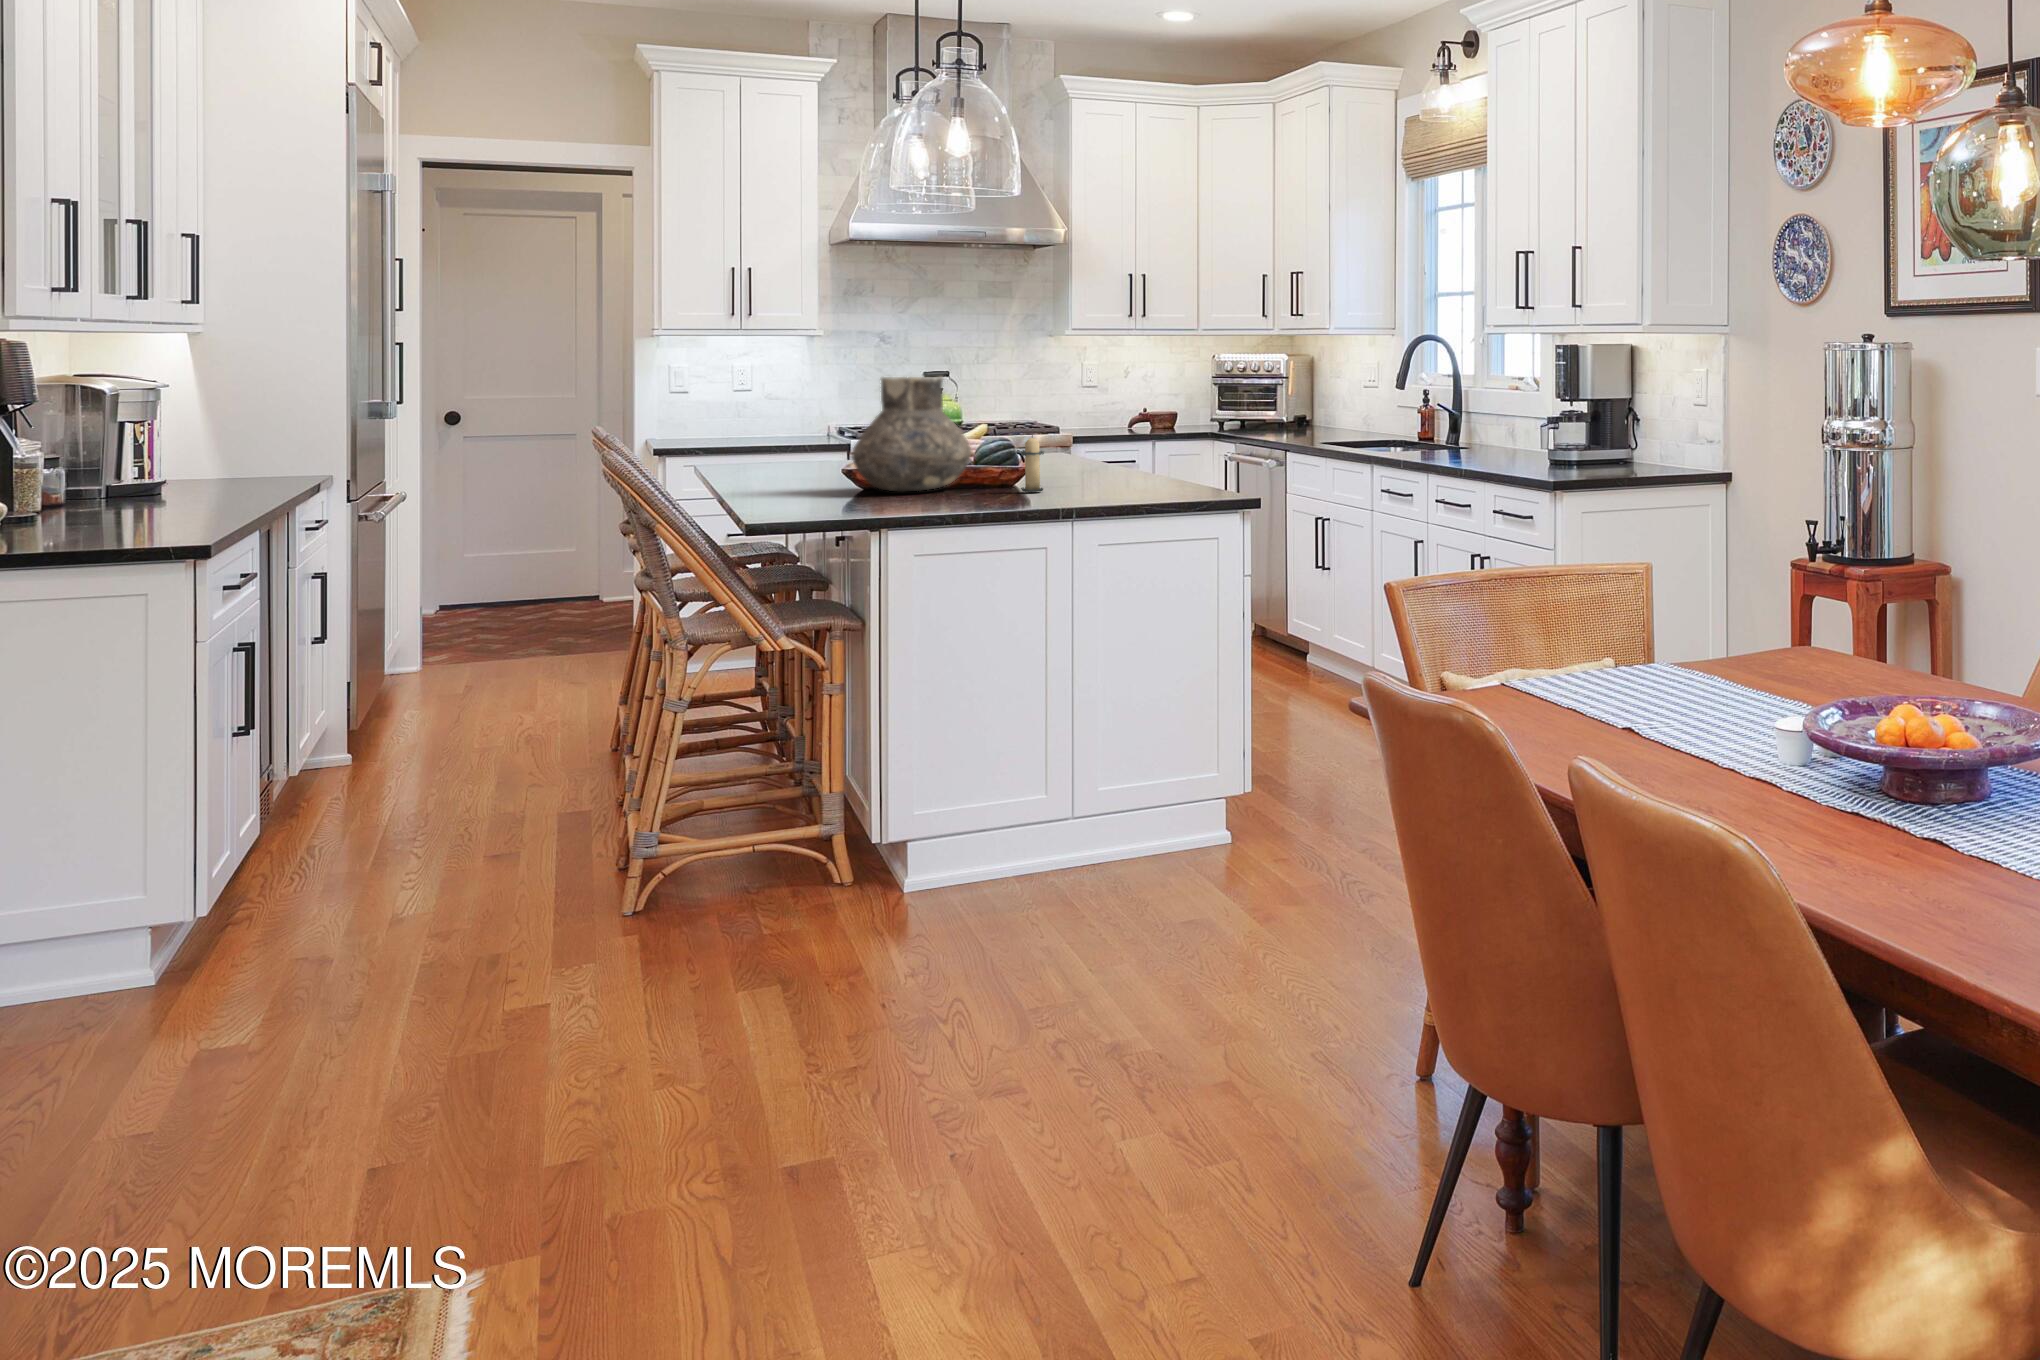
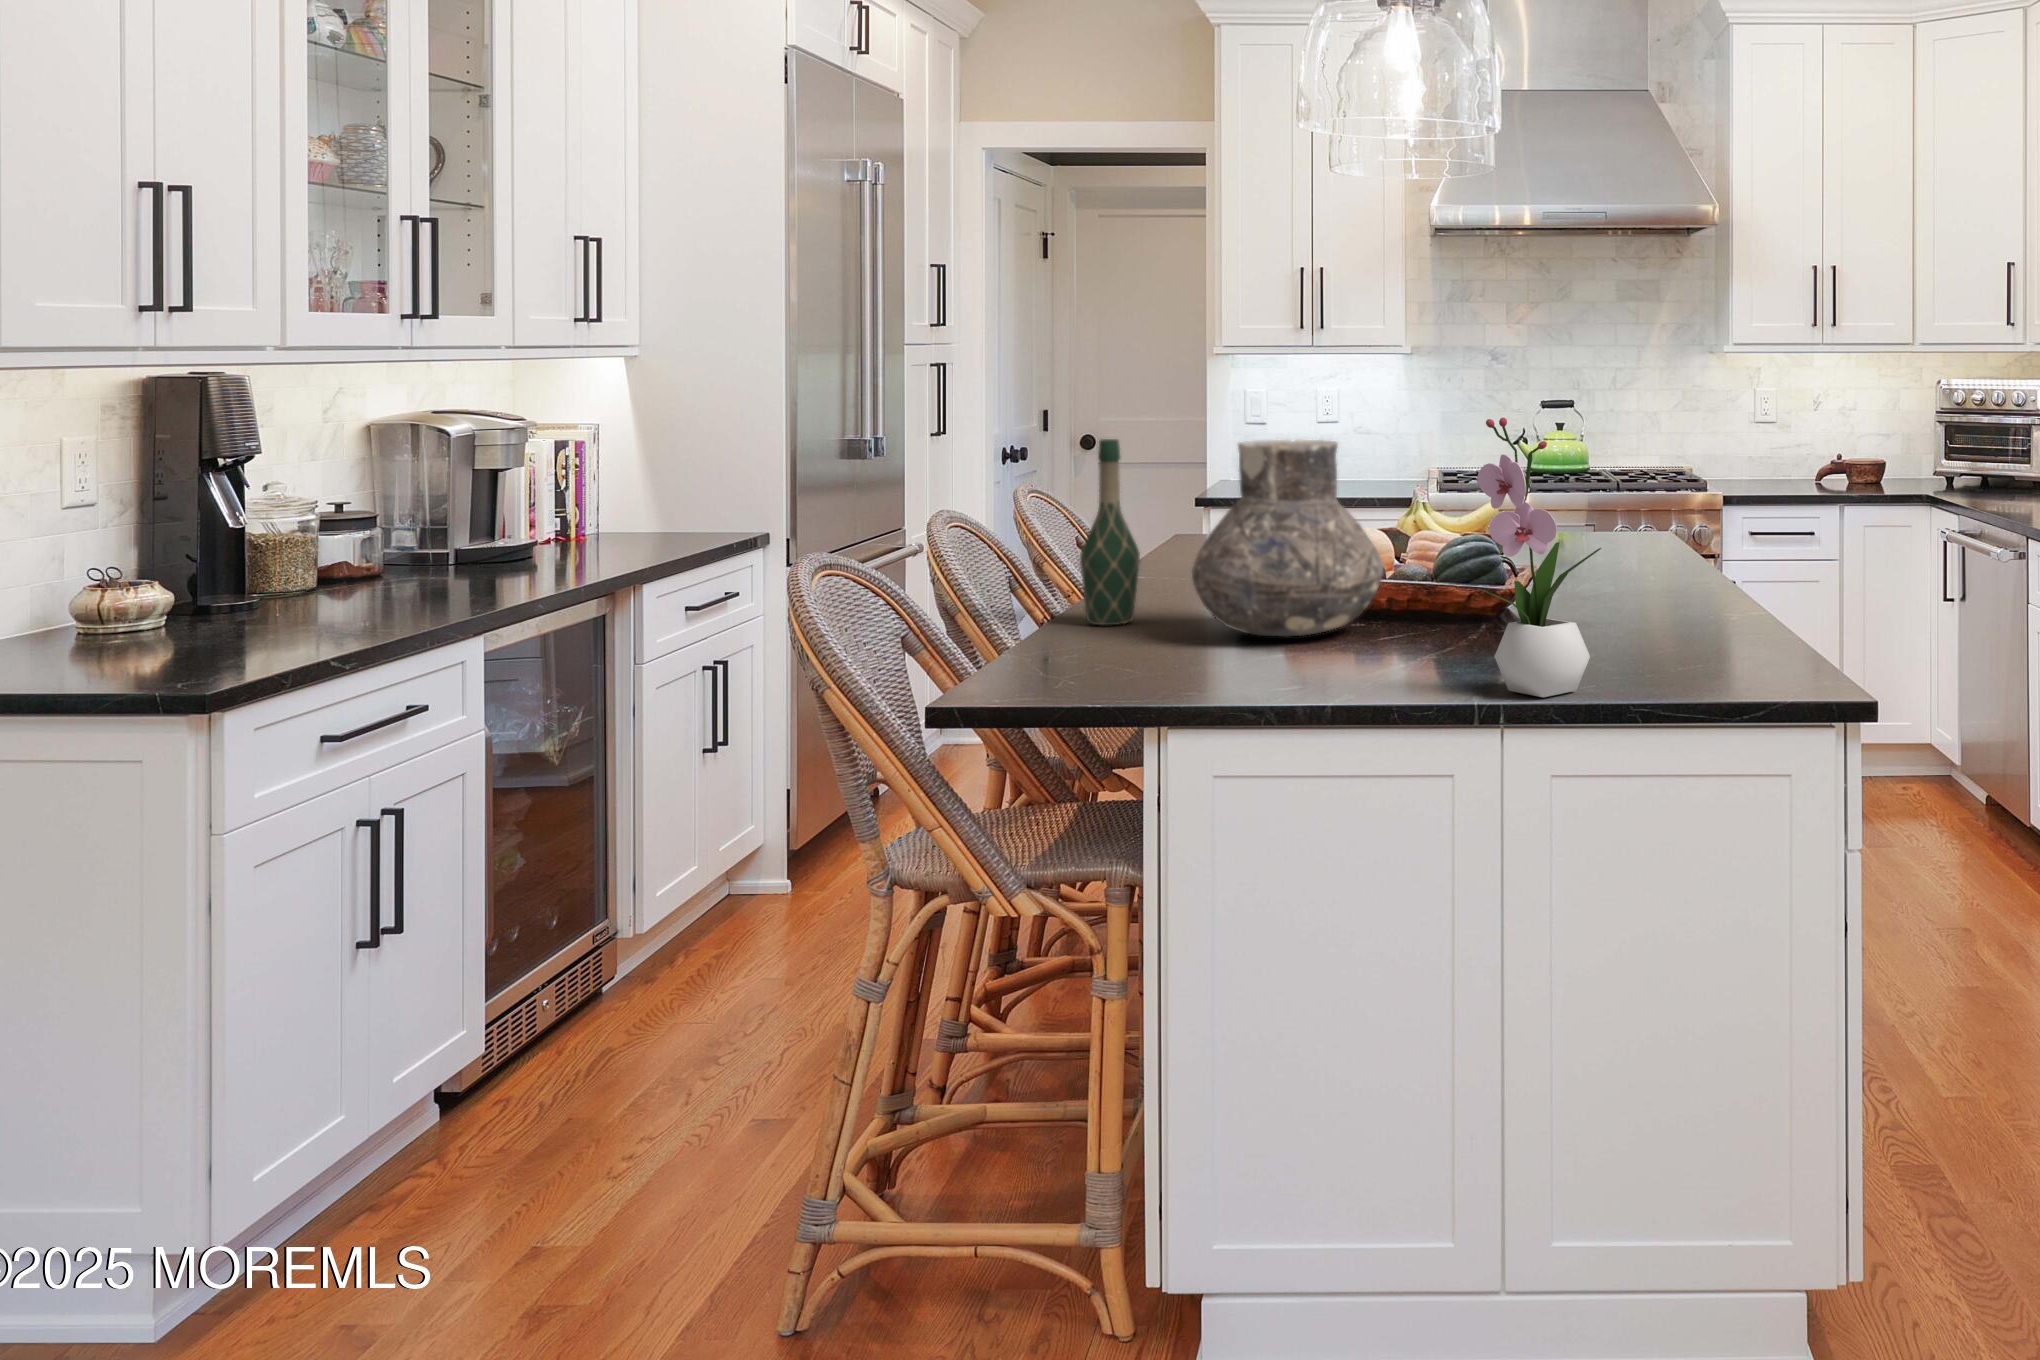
flower arrangement: none [1072,355,1133,498] -> present [1478,418,1601,697]
wine bottle: none [760,378,801,494] -> present [1080,439,1140,625]
candle: present [1021,434,1044,492] -> none [1426,553,1478,662]

